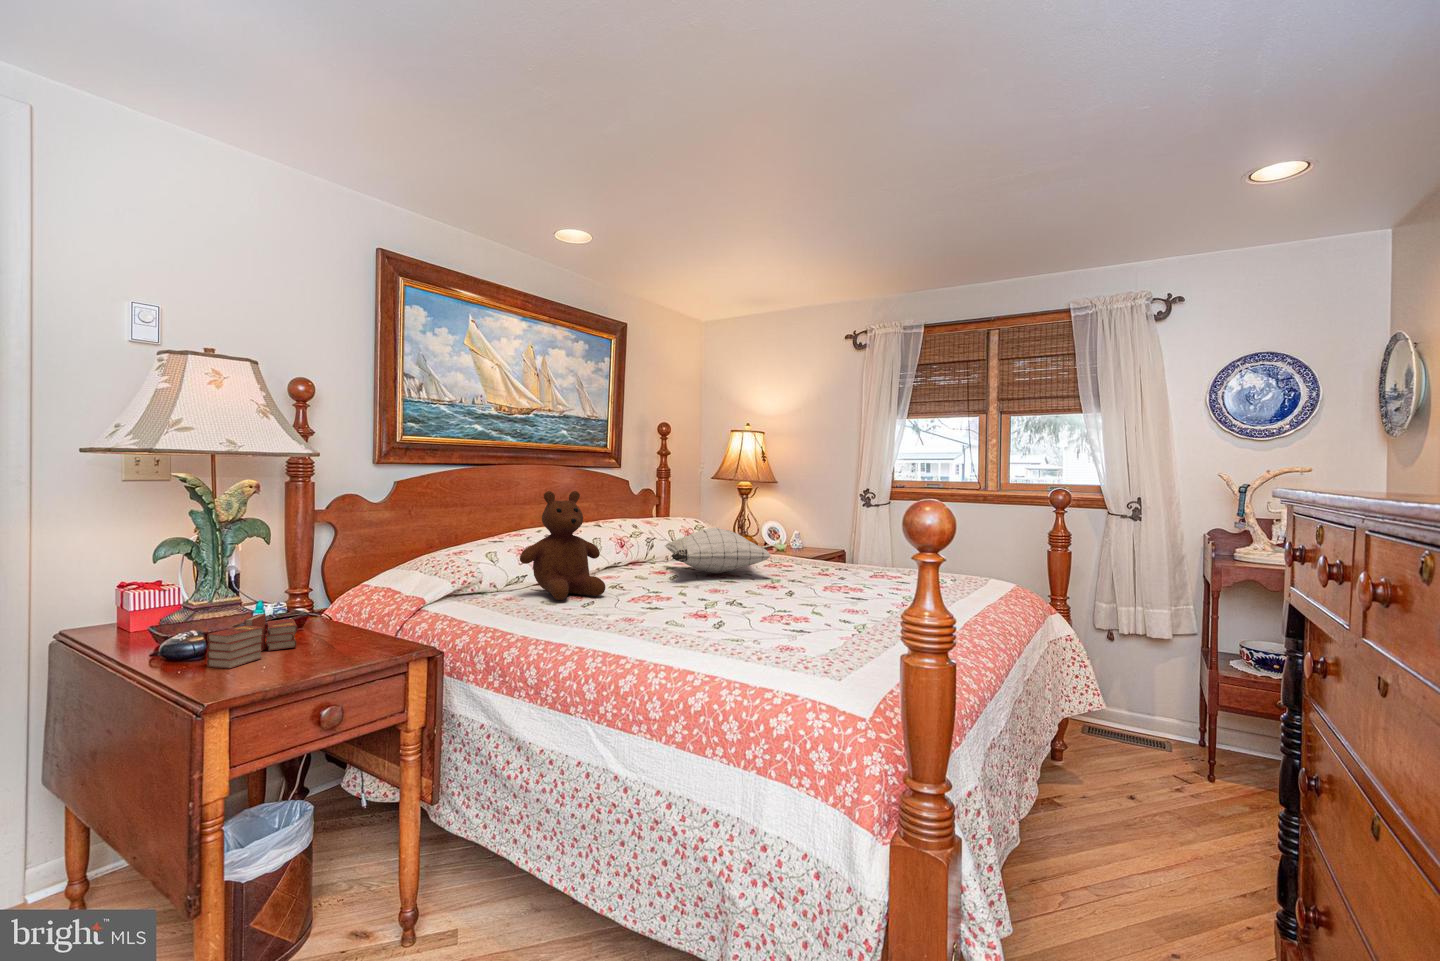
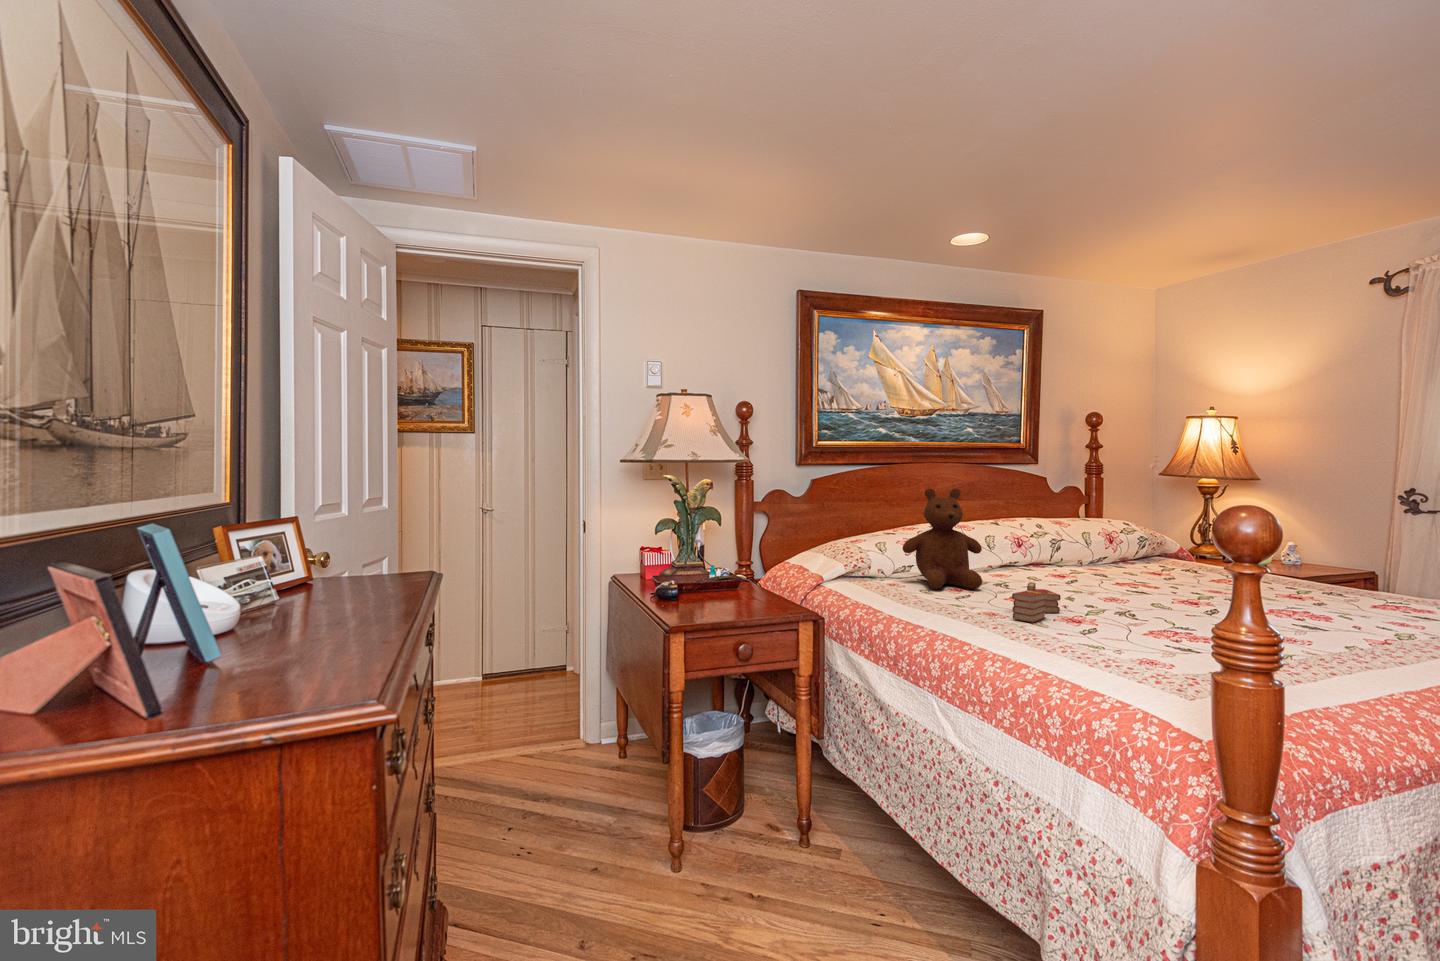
pillow: present [665,528,771,573] -> none [1063,530,1196,581]
book: present [207,614,297,669] -> present [1012,582,1061,623]

